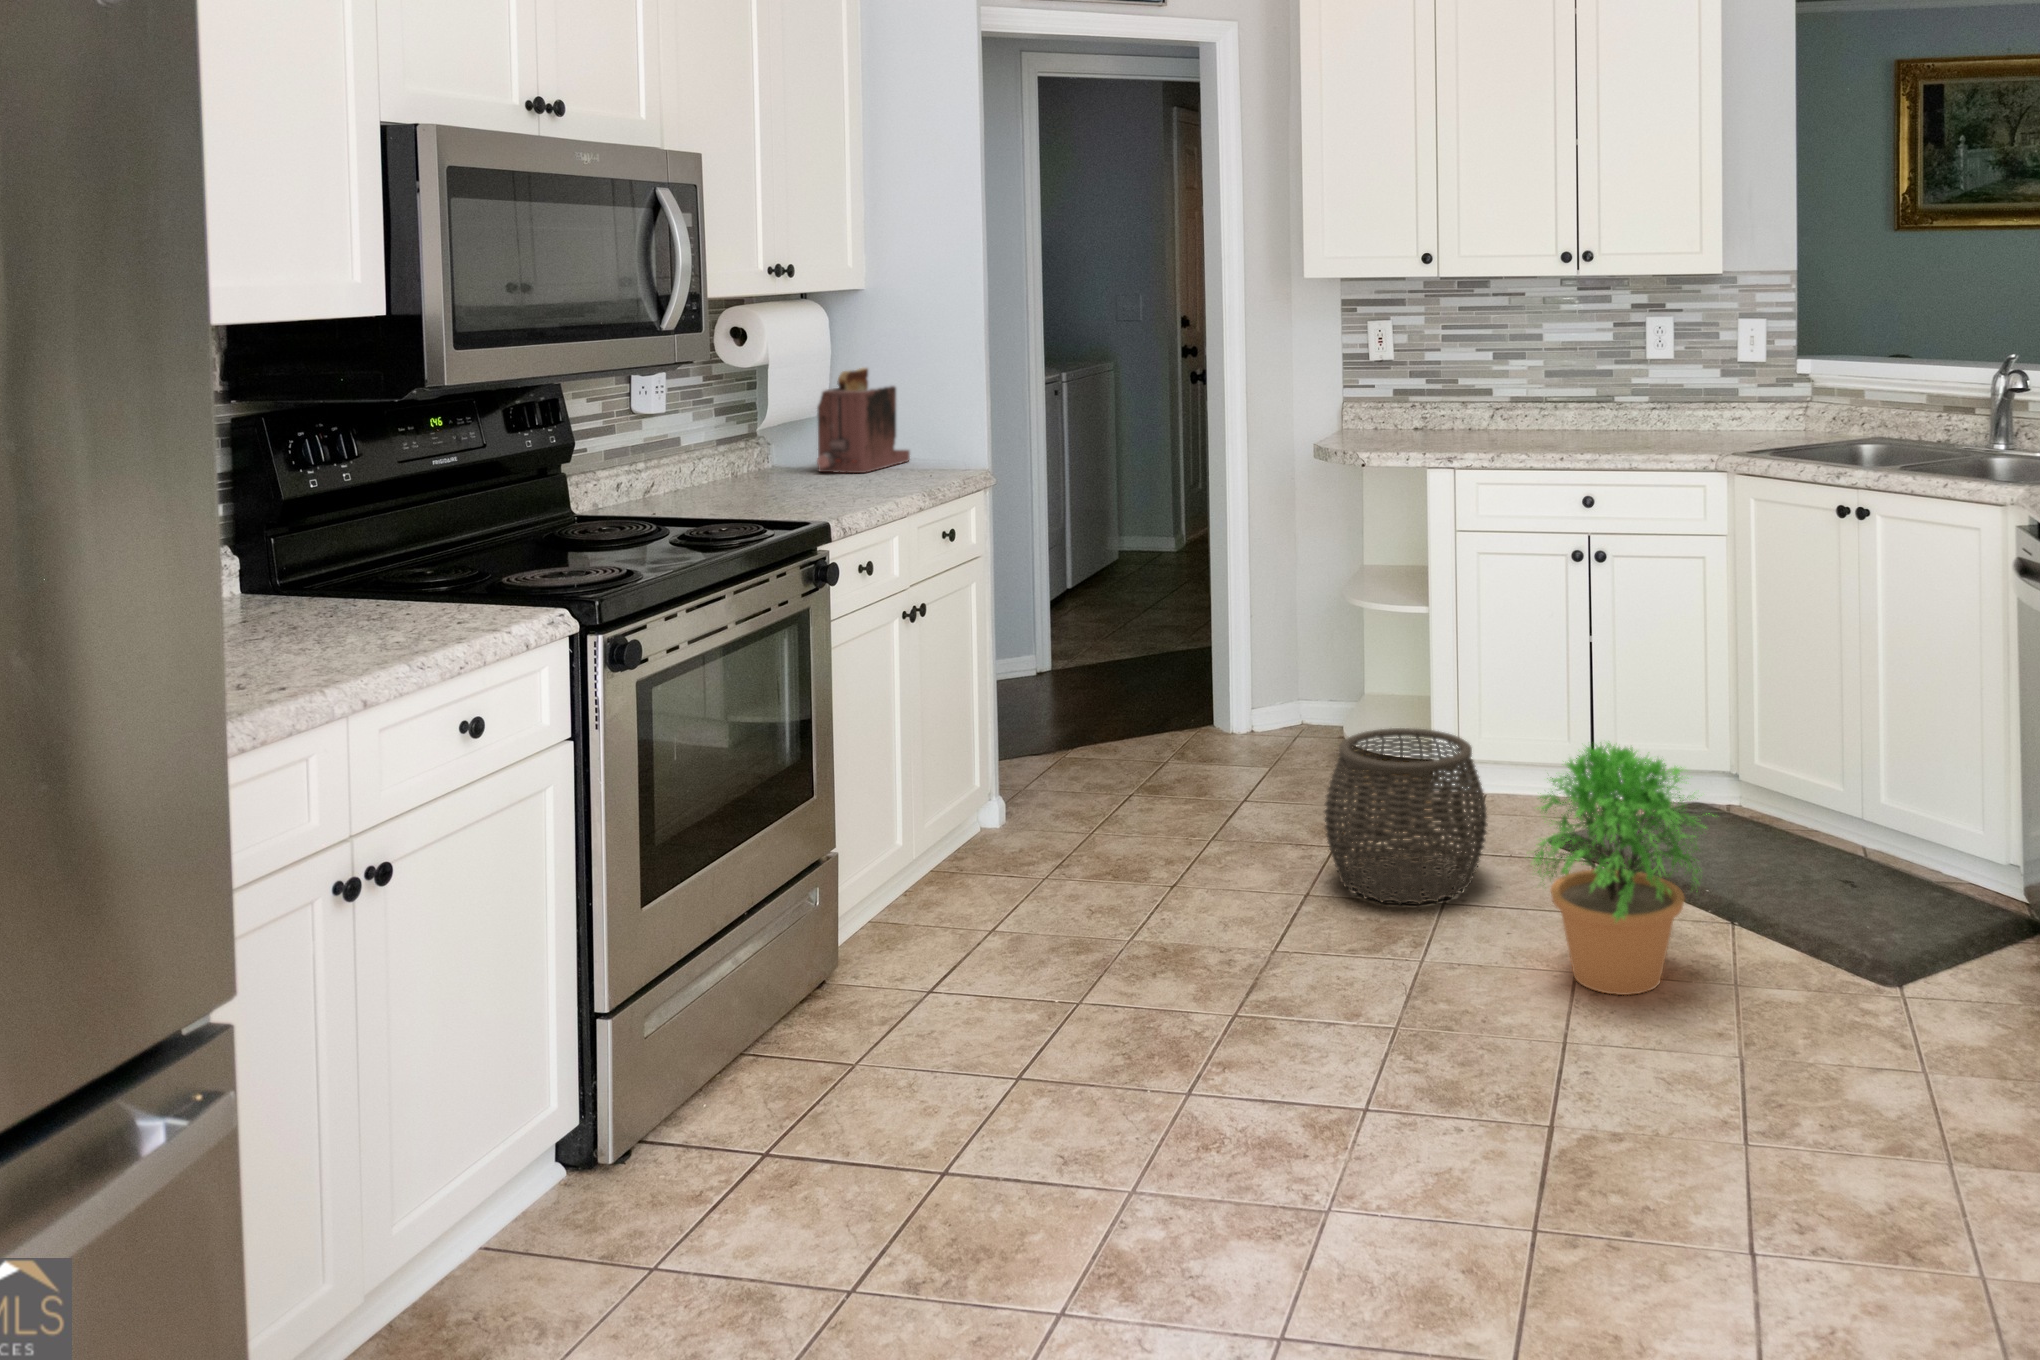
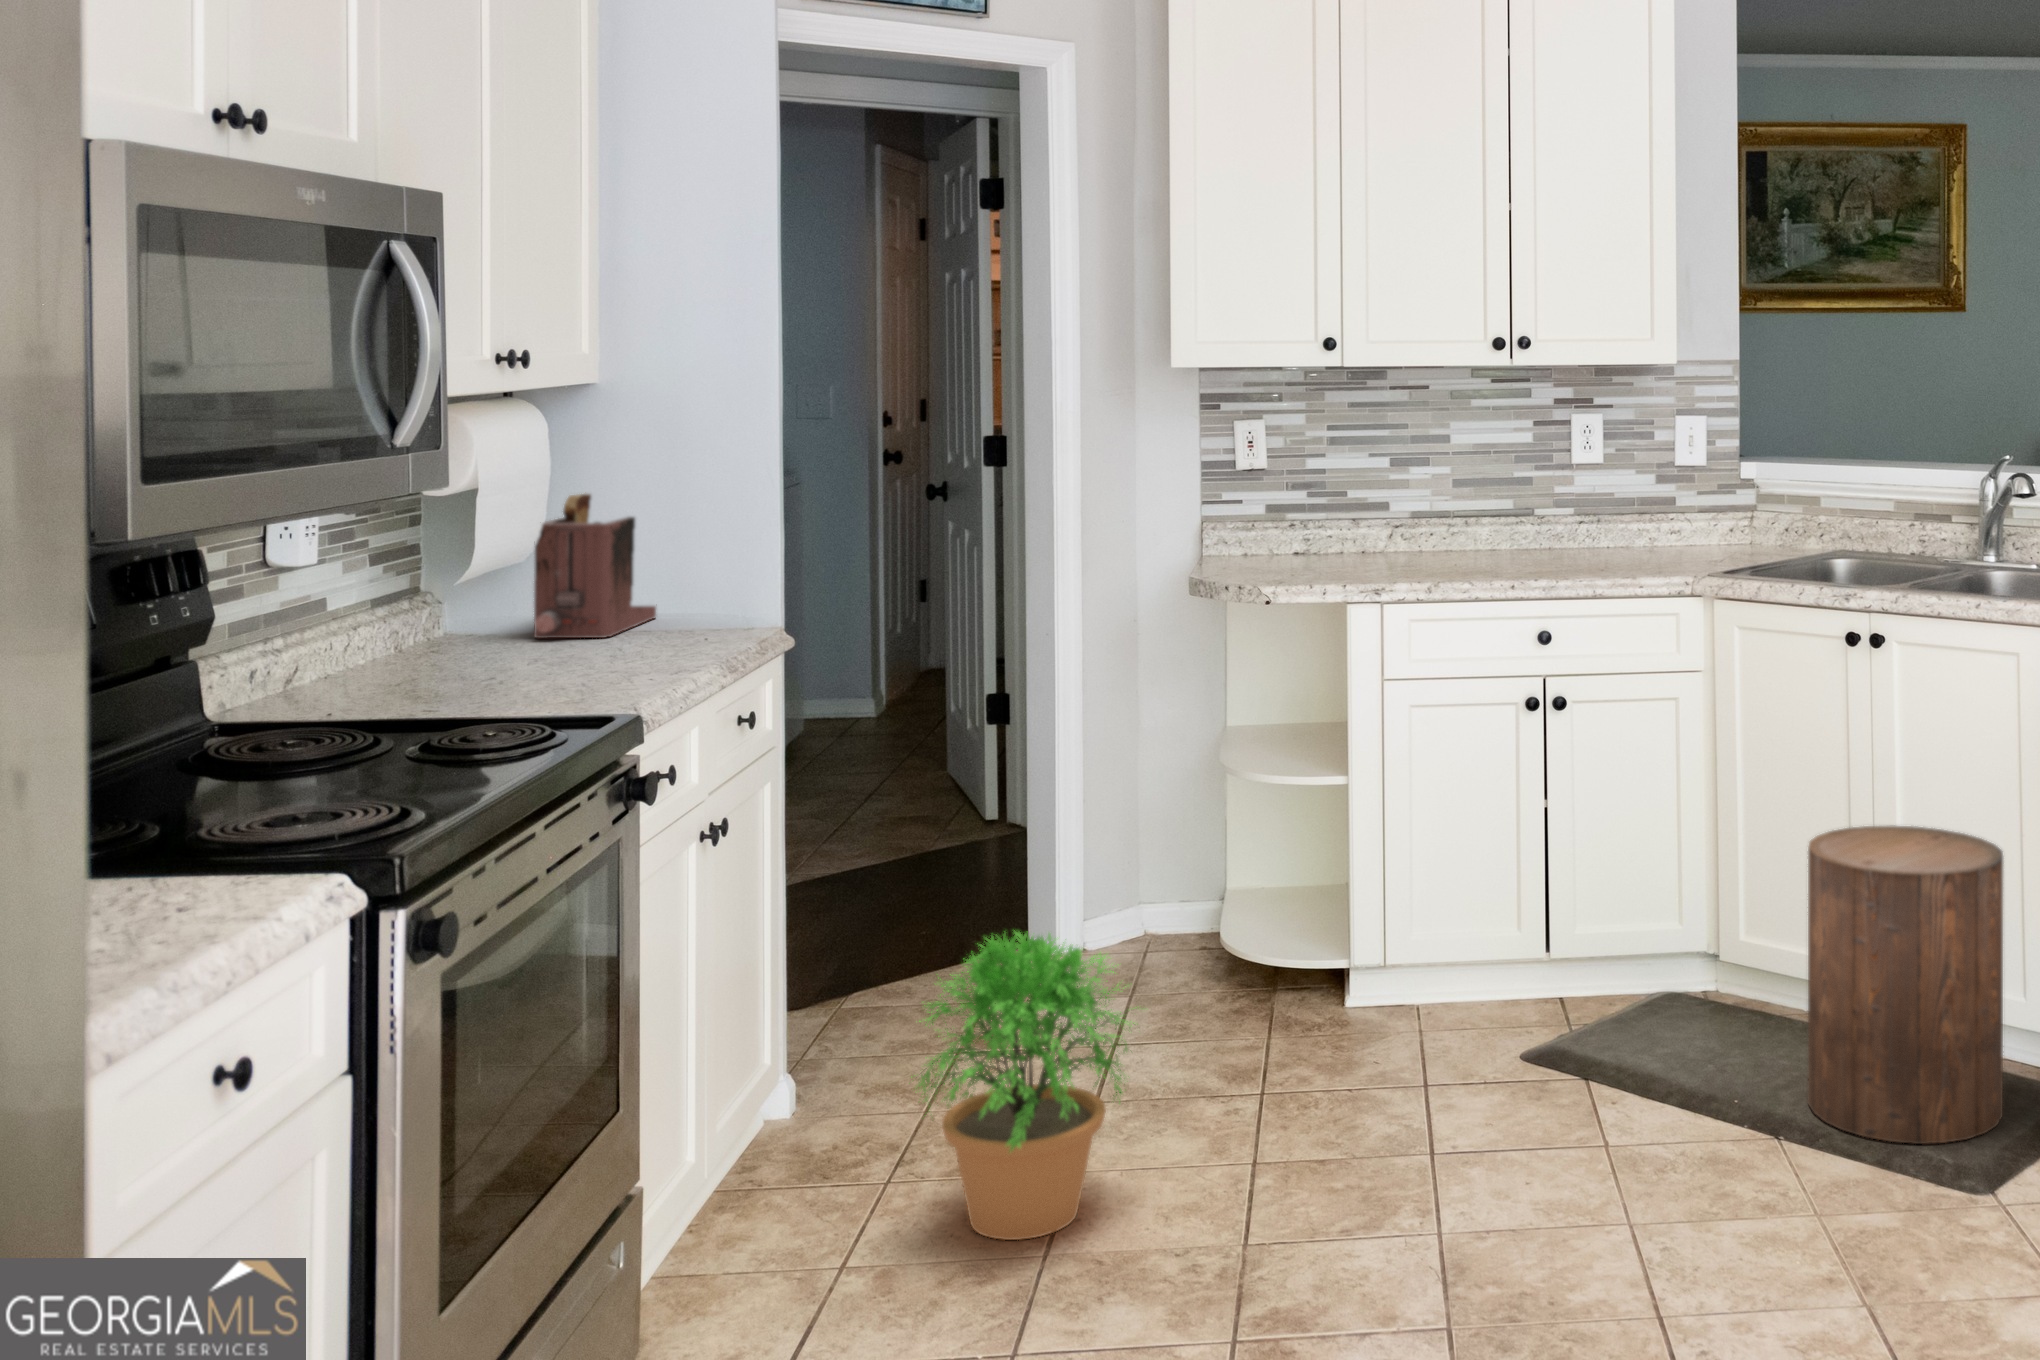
stool: none [1770,670,1946,940] -> present [1807,826,2003,1144]
woven basket: present [1324,728,1487,904] -> none [1271,935,1479,1165]
potted plant: present [1527,743,1714,995] -> present [918,932,1134,1240]

